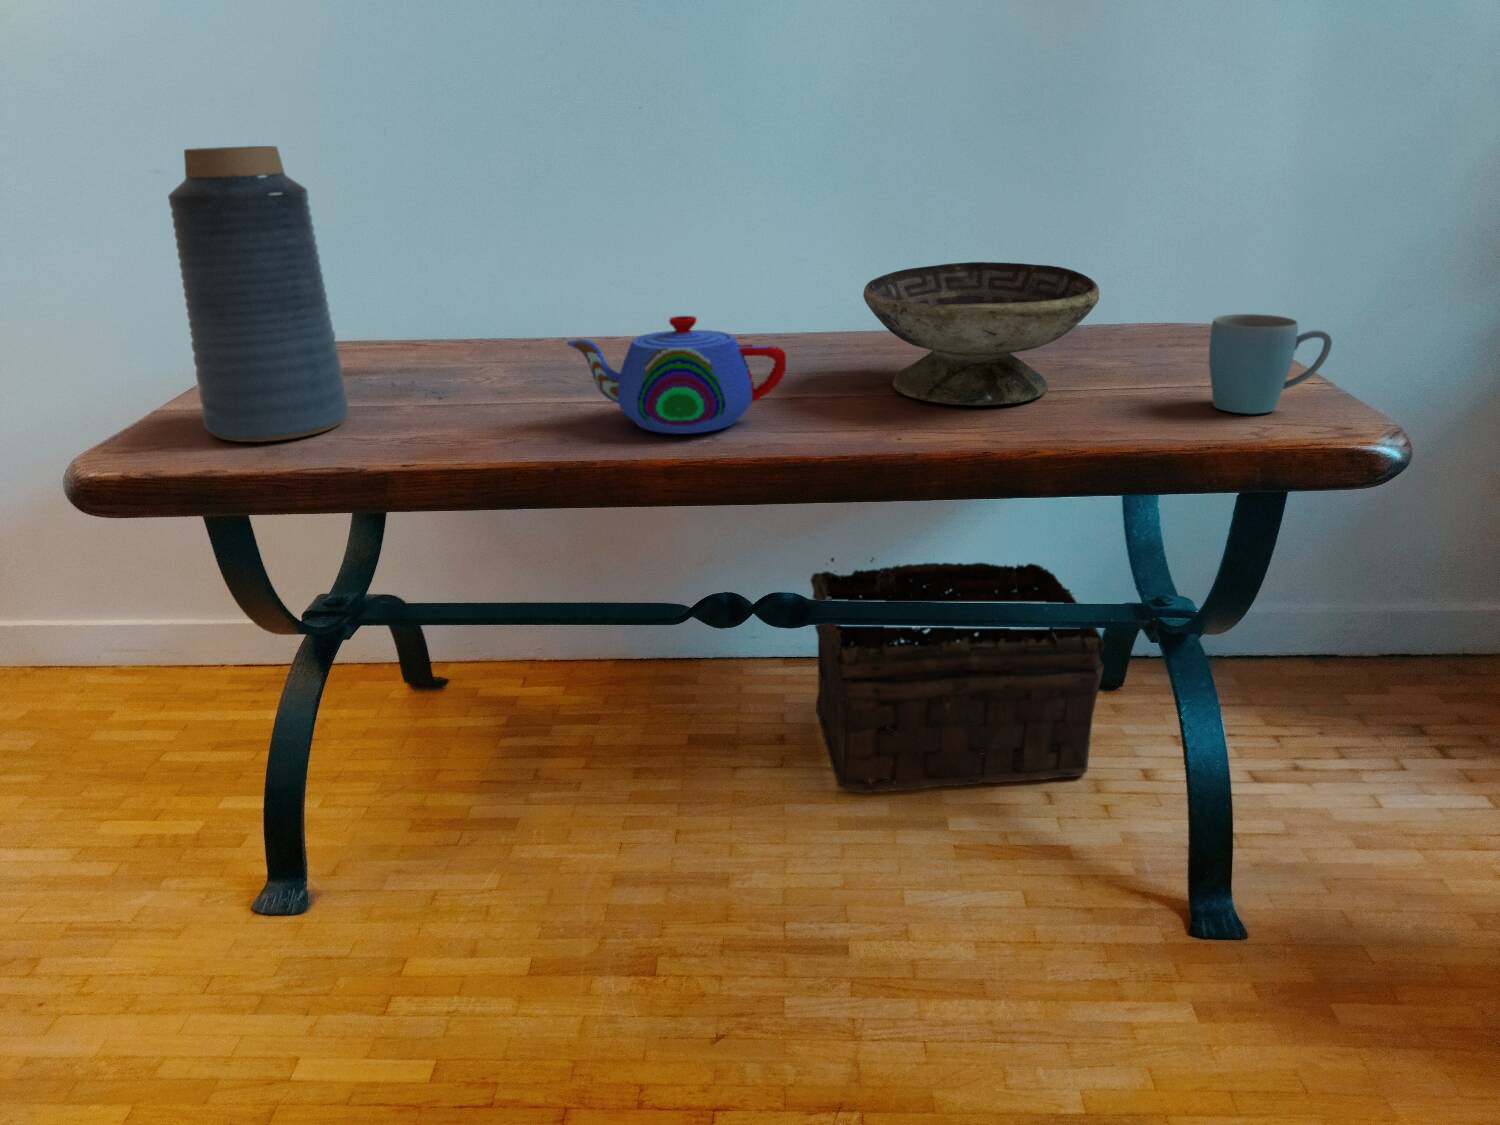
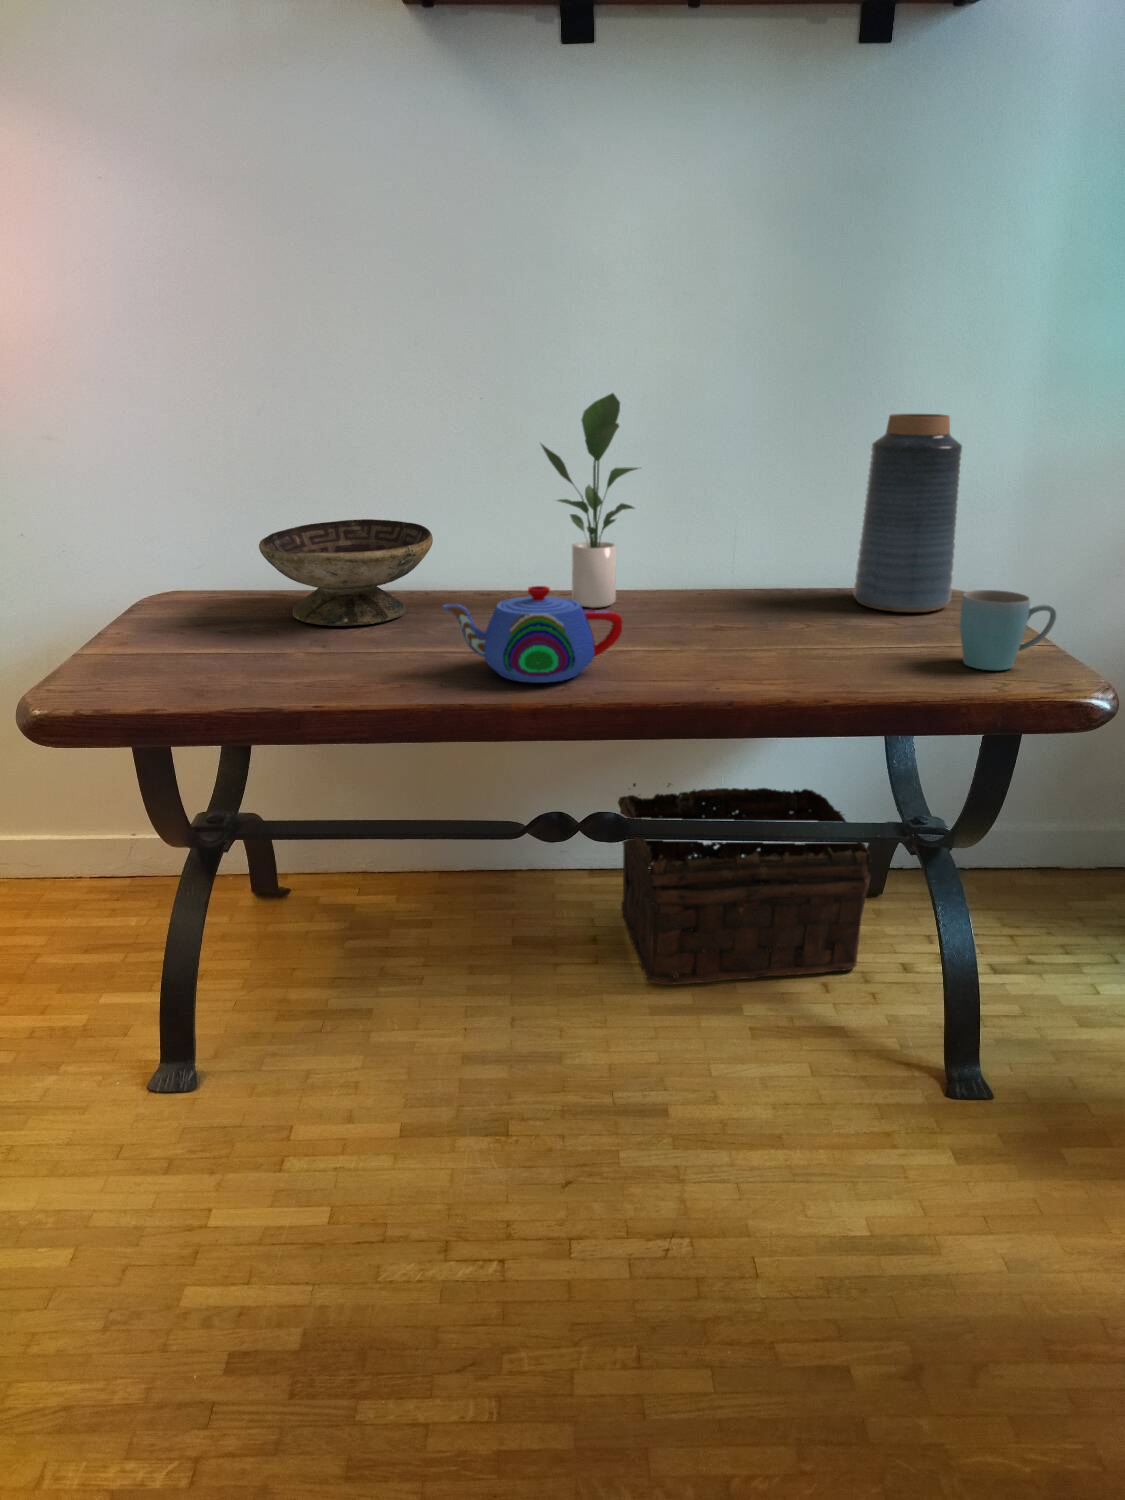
potted plant: none [704,92,829,350] -> present [541,393,638,608]
vase: present [168,146,349,442] -> present [854,414,962,612]
decorative bowl: present [863,262,1100,405] -> present [259,519,433,626]

